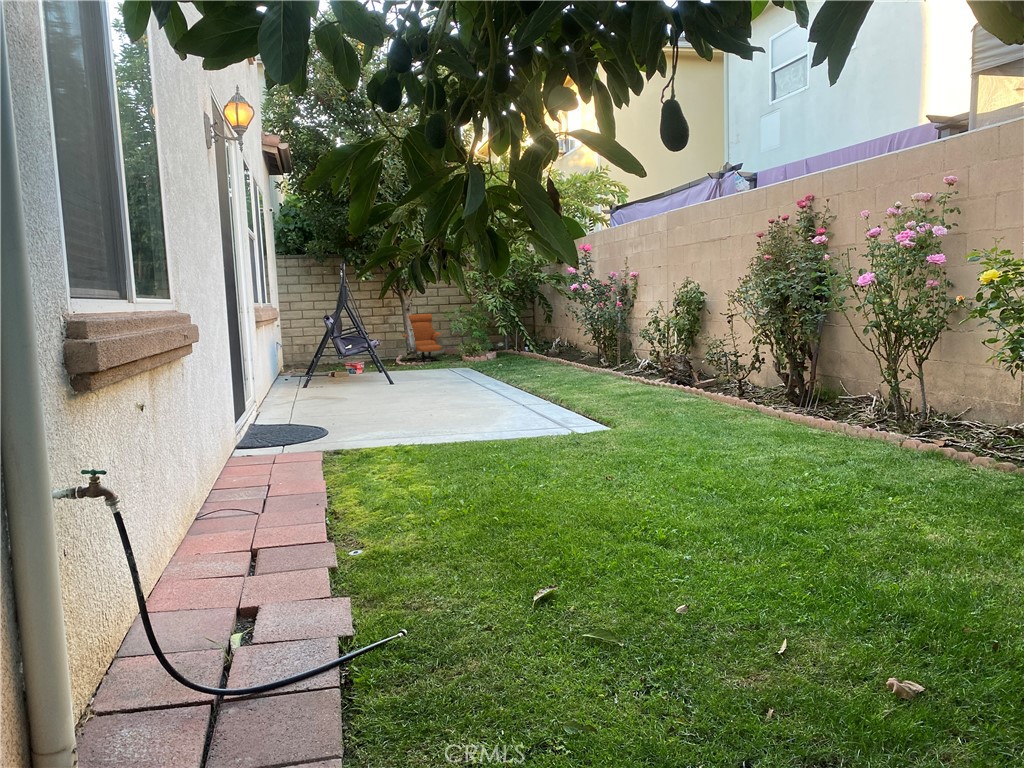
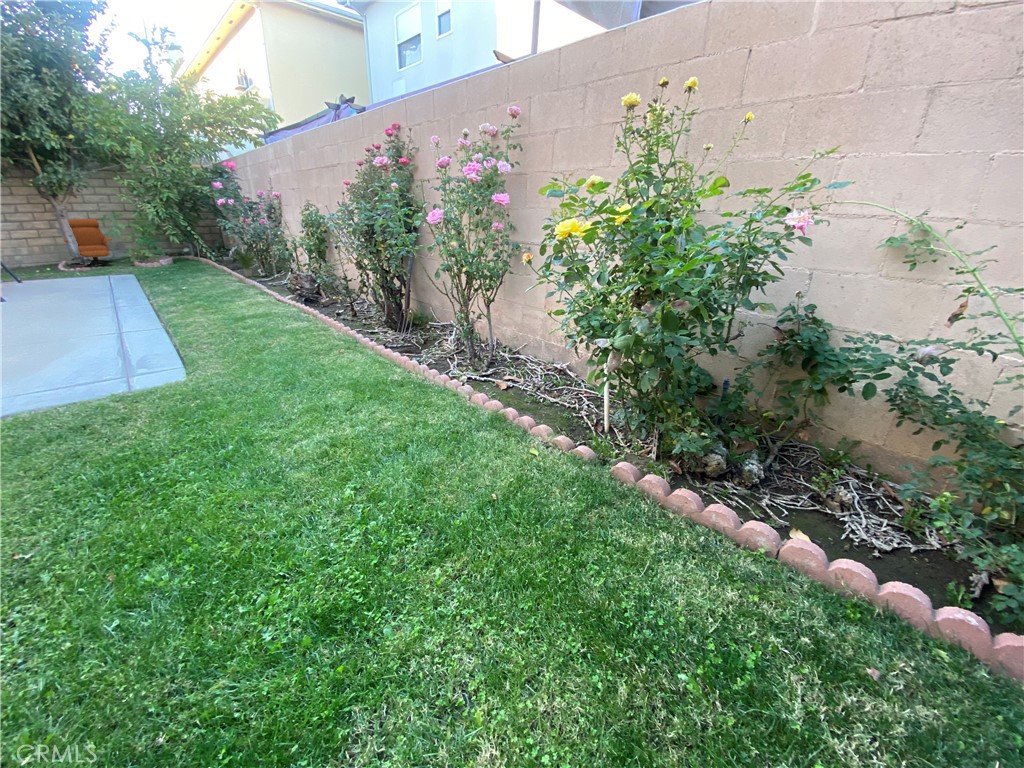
potted plant: none [575,333,605,366] -> present [236,250,255,277]

